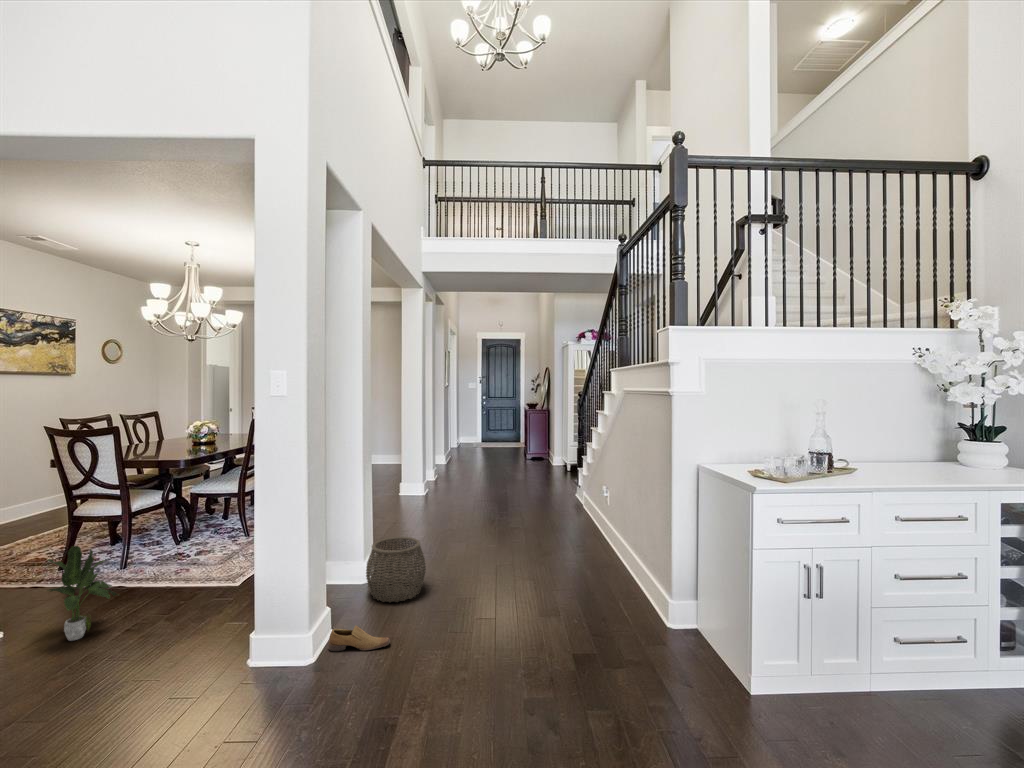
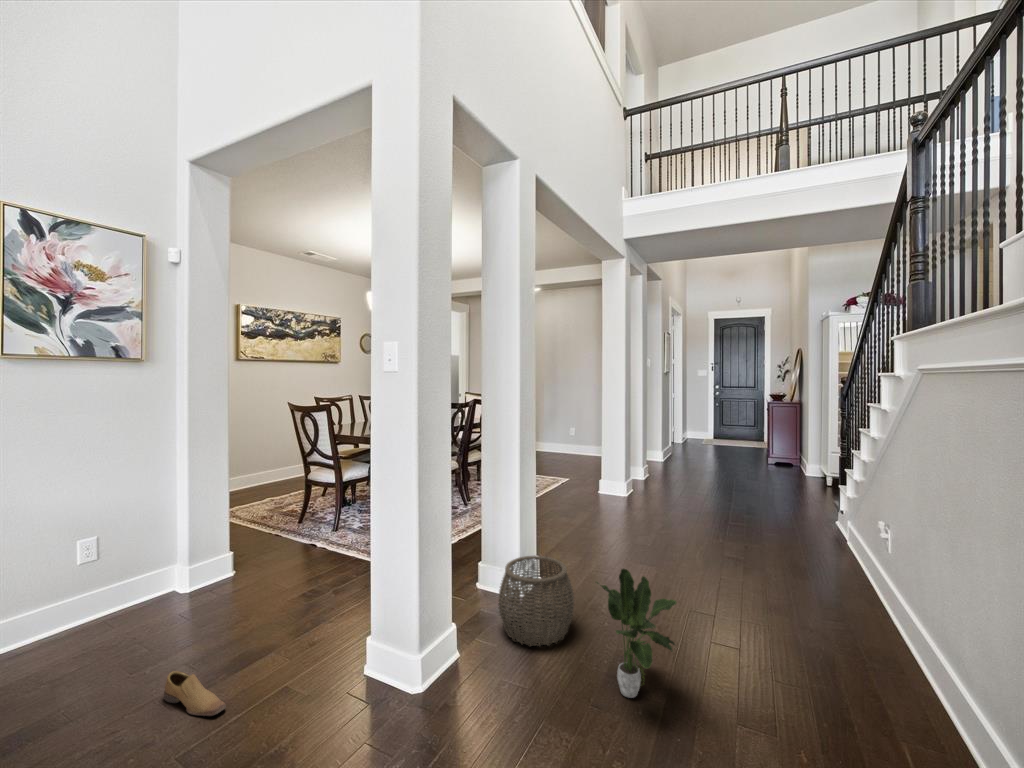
potted plant: present [48,546,117,641] -> present [596,569,677,698]
shoe: present [328,626,390,651] -> present [164,671,226,716]

